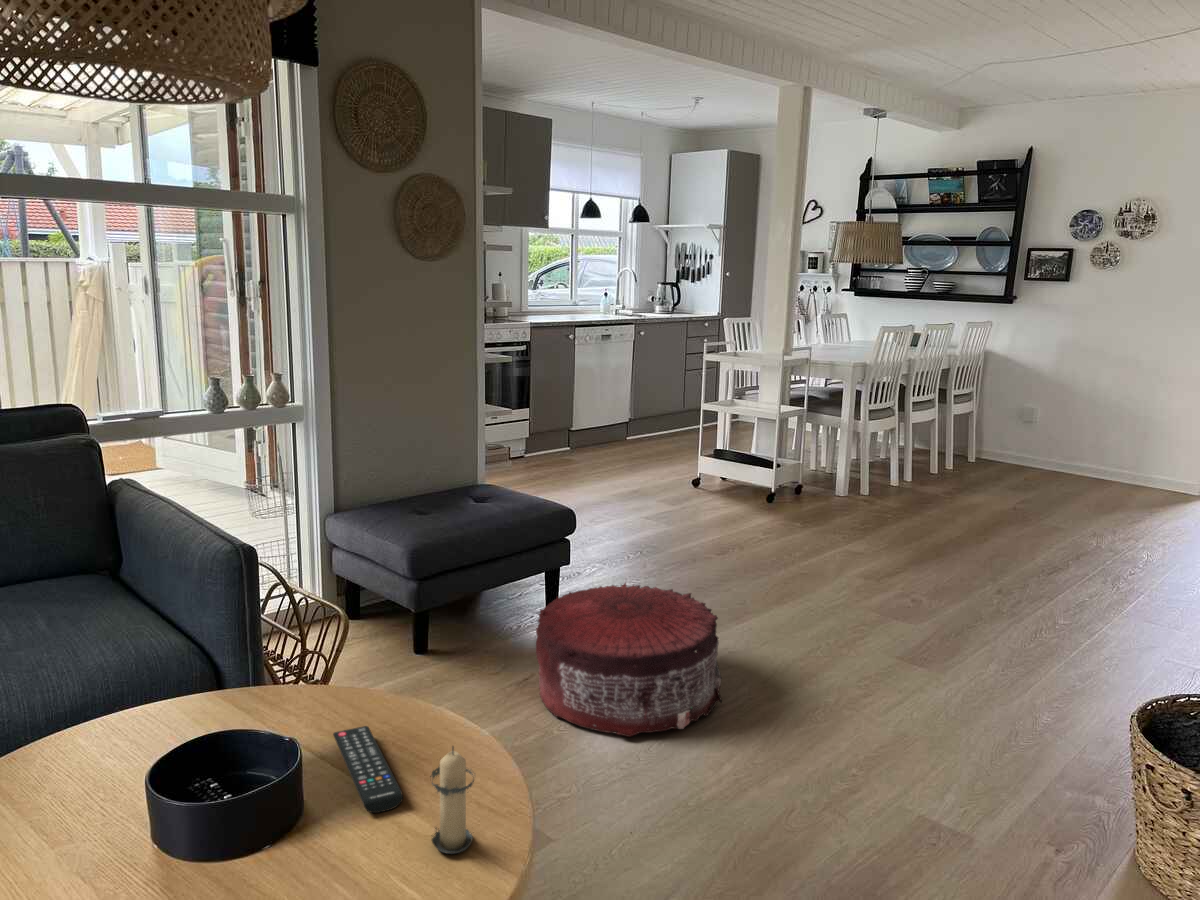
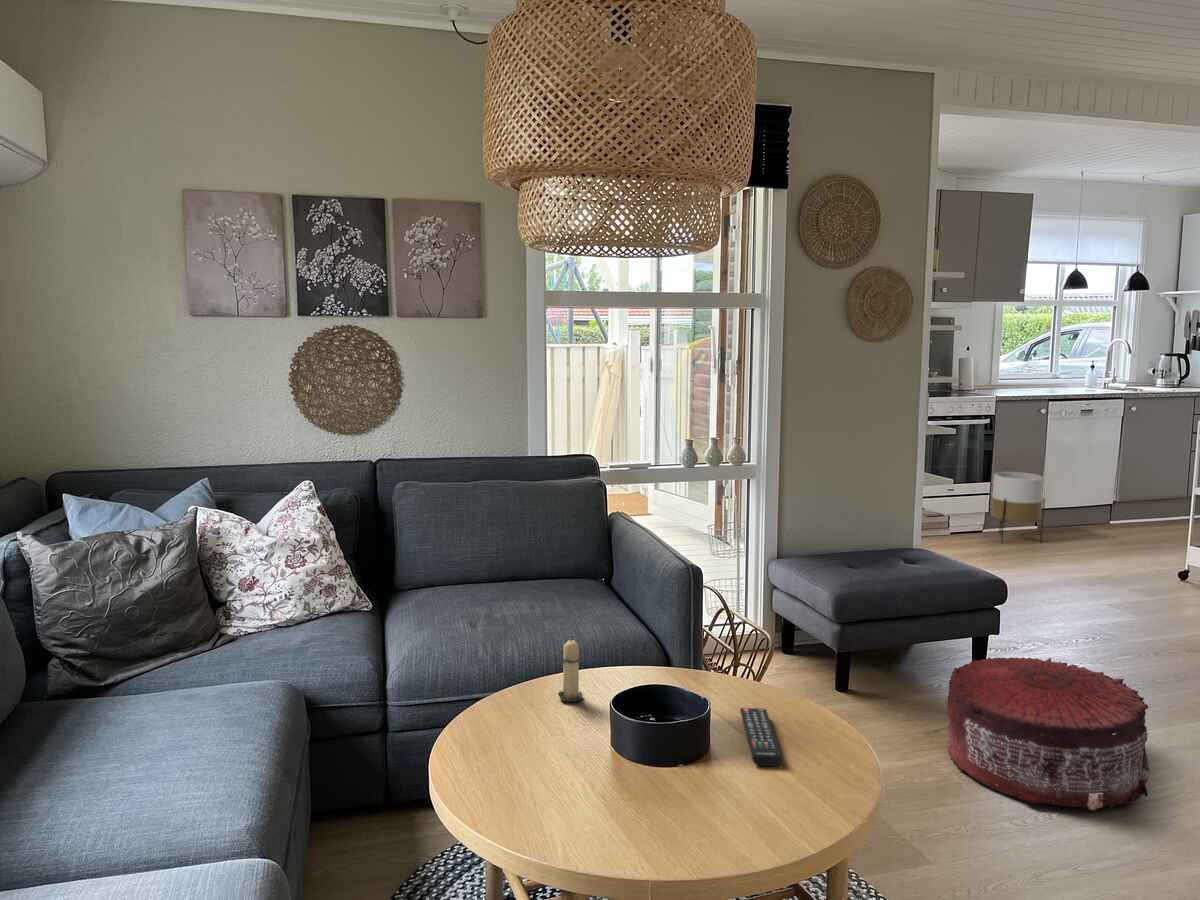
planter: none [532,397,578,468] -> present [991,472,1045,543]
candle: present [430,746,474,854] -> present [558,636,584,702]

